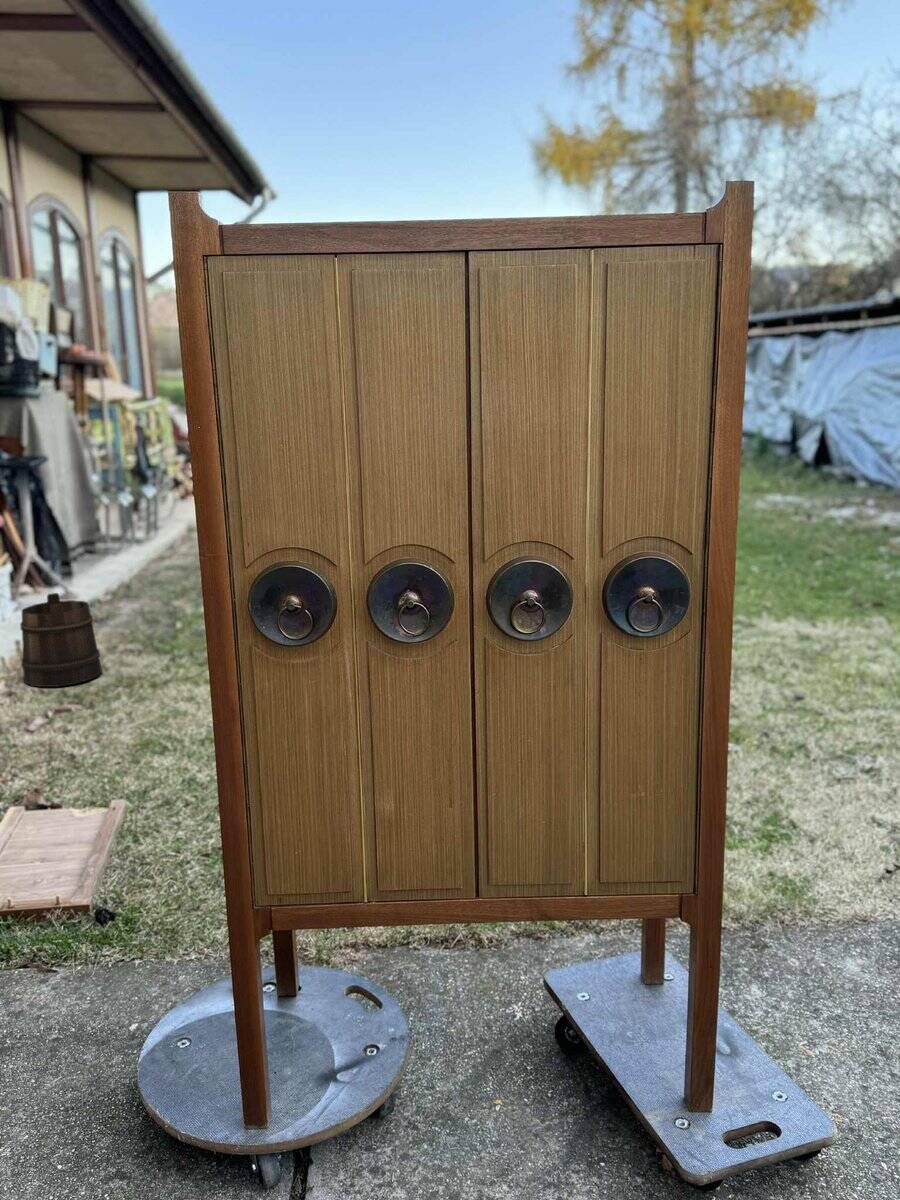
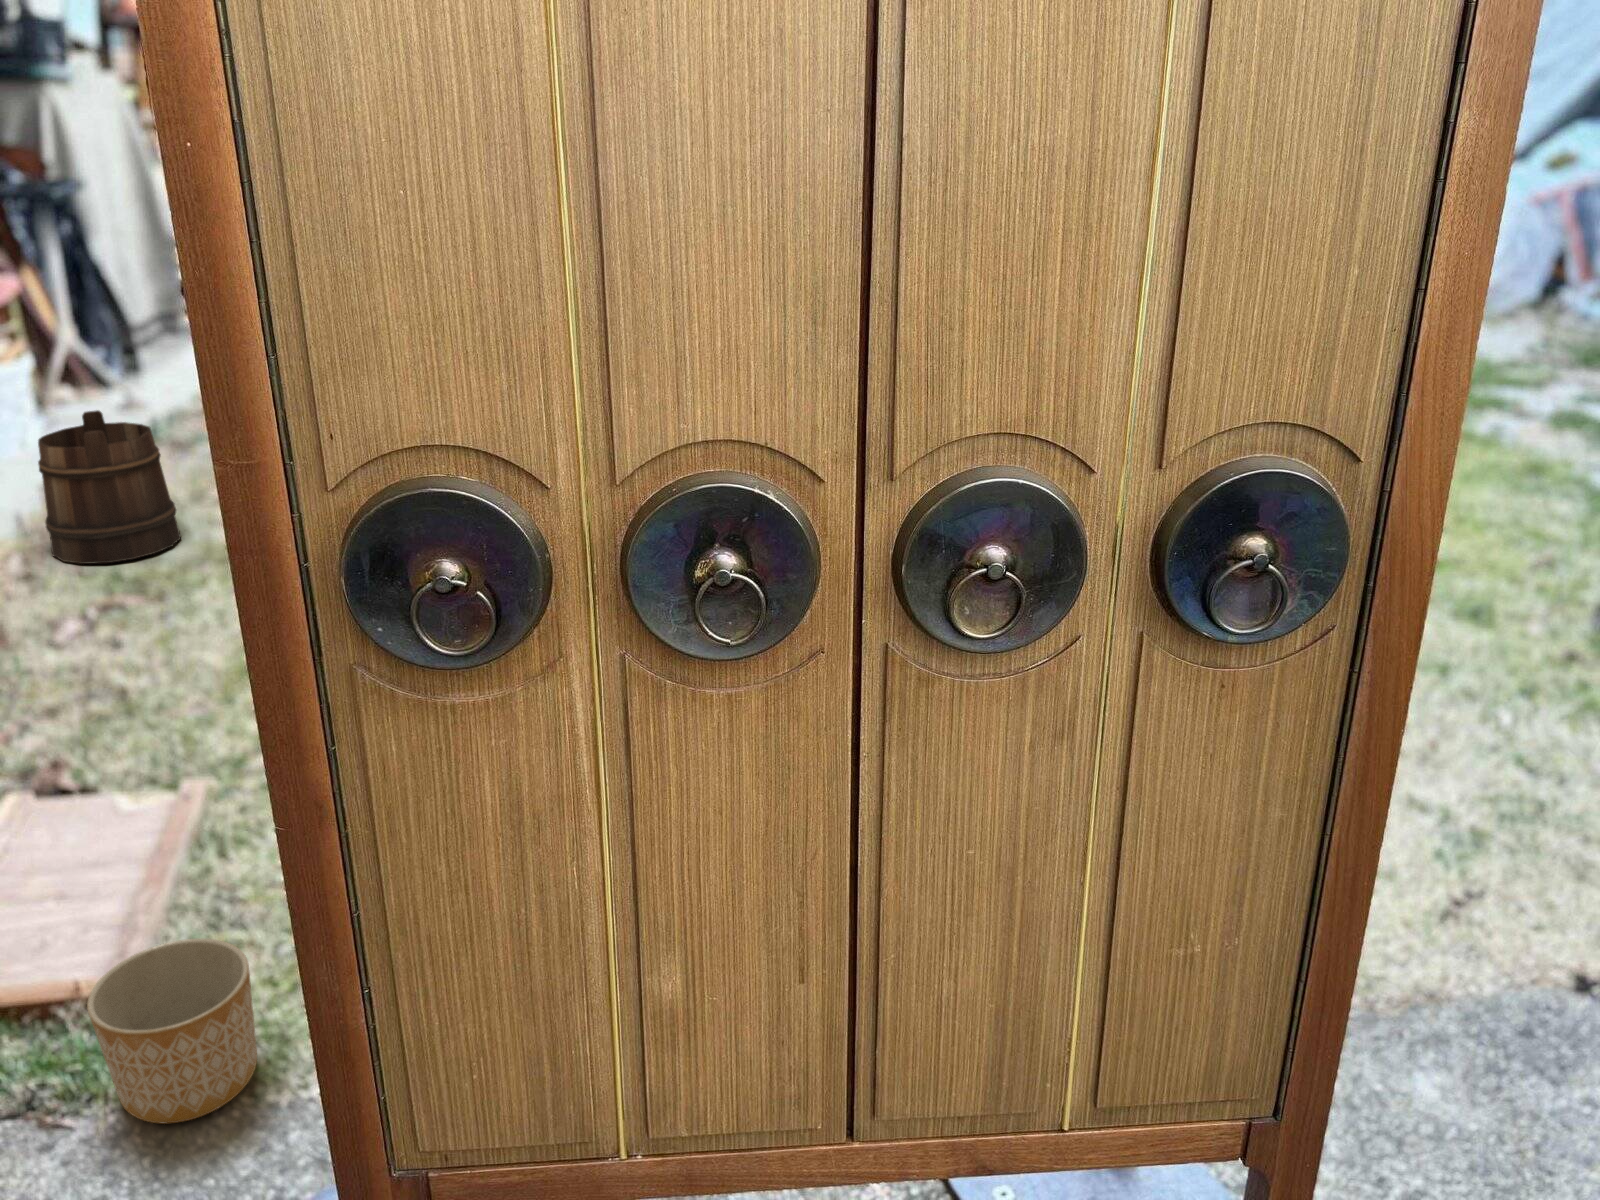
planter: none [71,868,159,969] -> present [87,939,257,1123]

